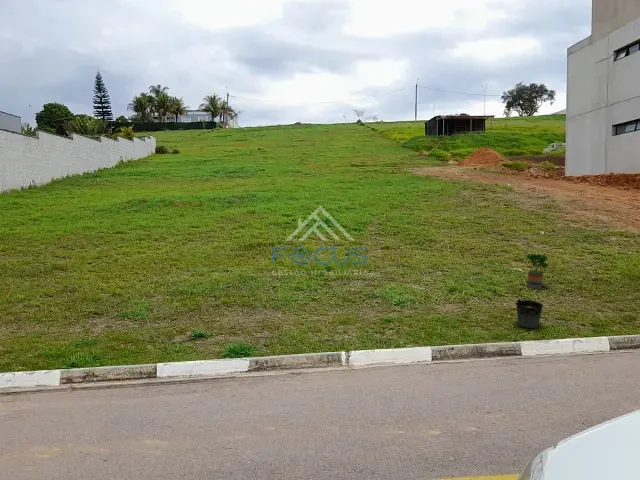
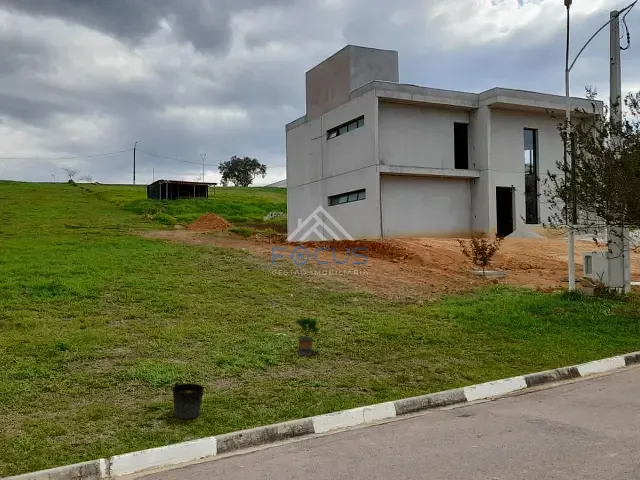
bucket: present [515,299,543,328] -> present [171,383,204,419]

